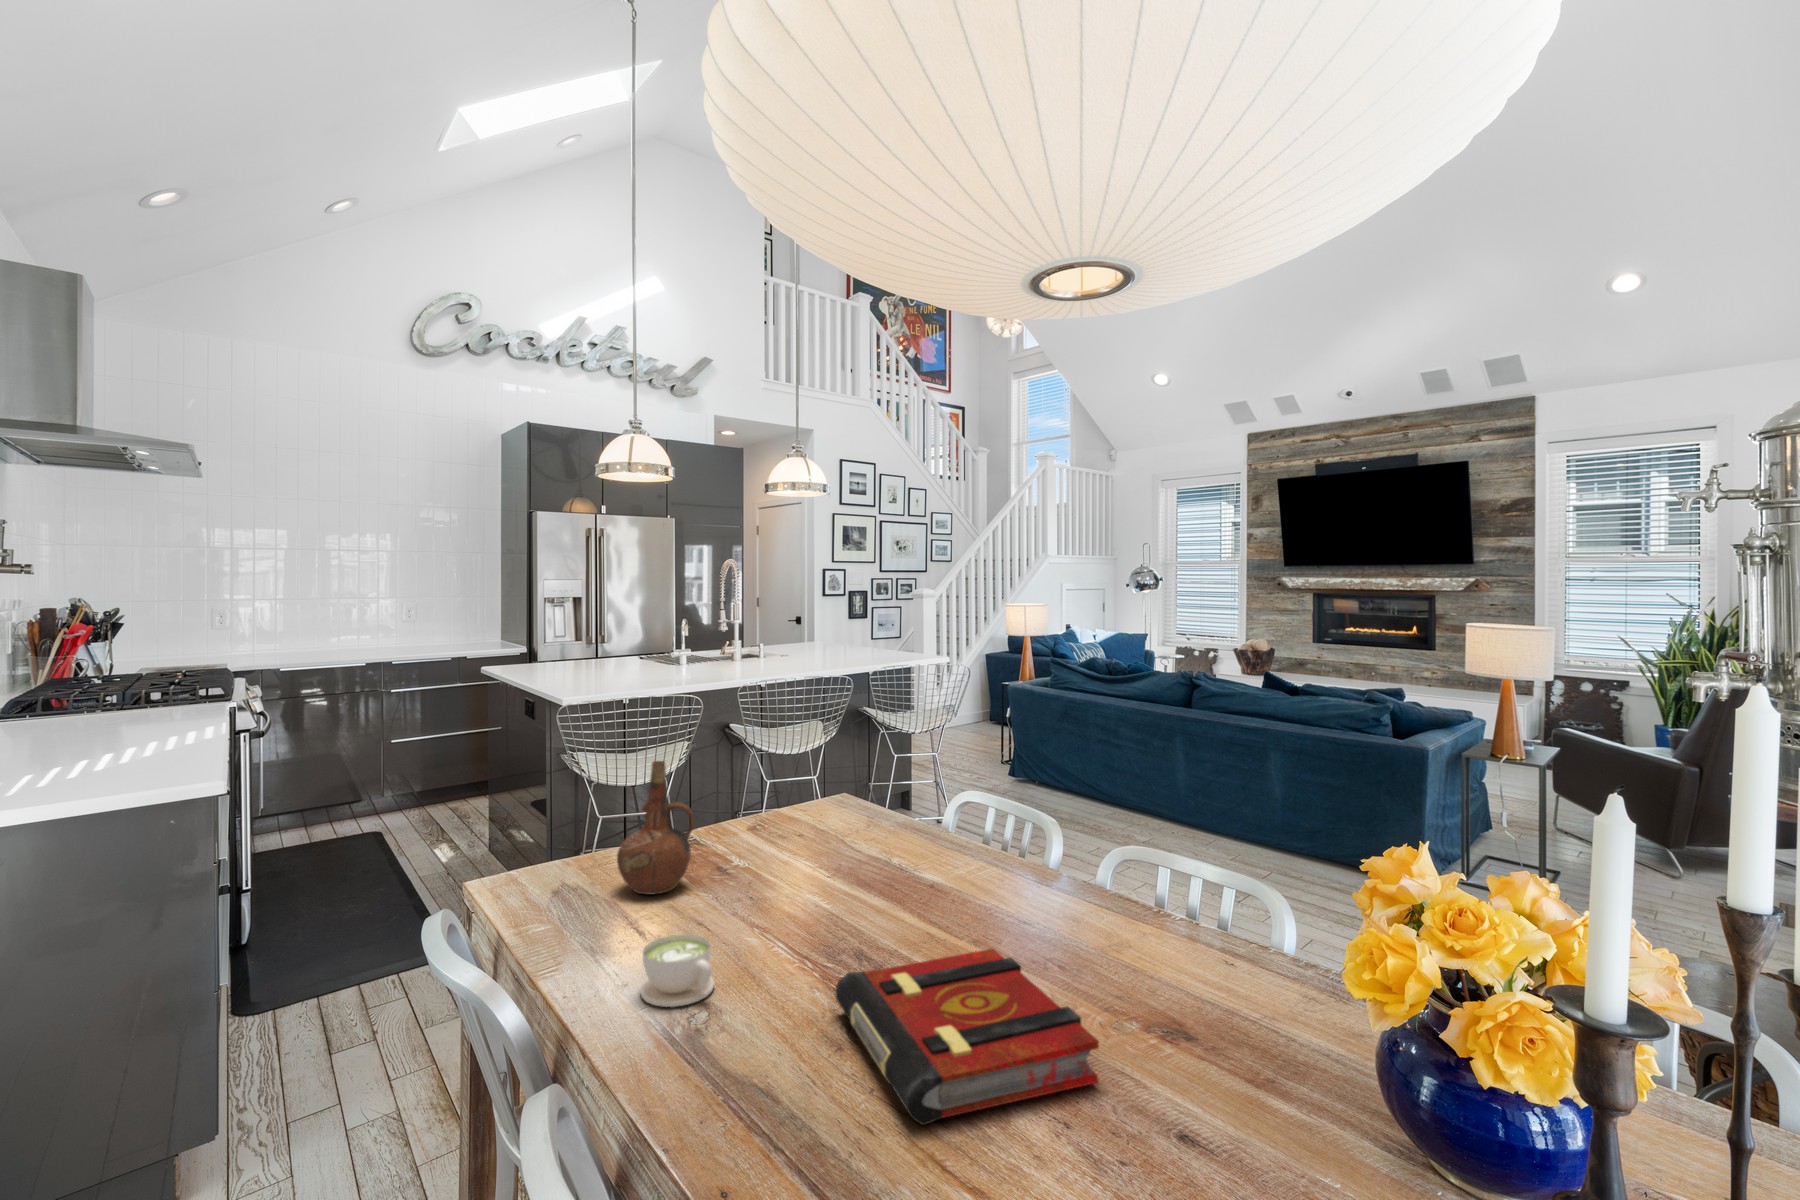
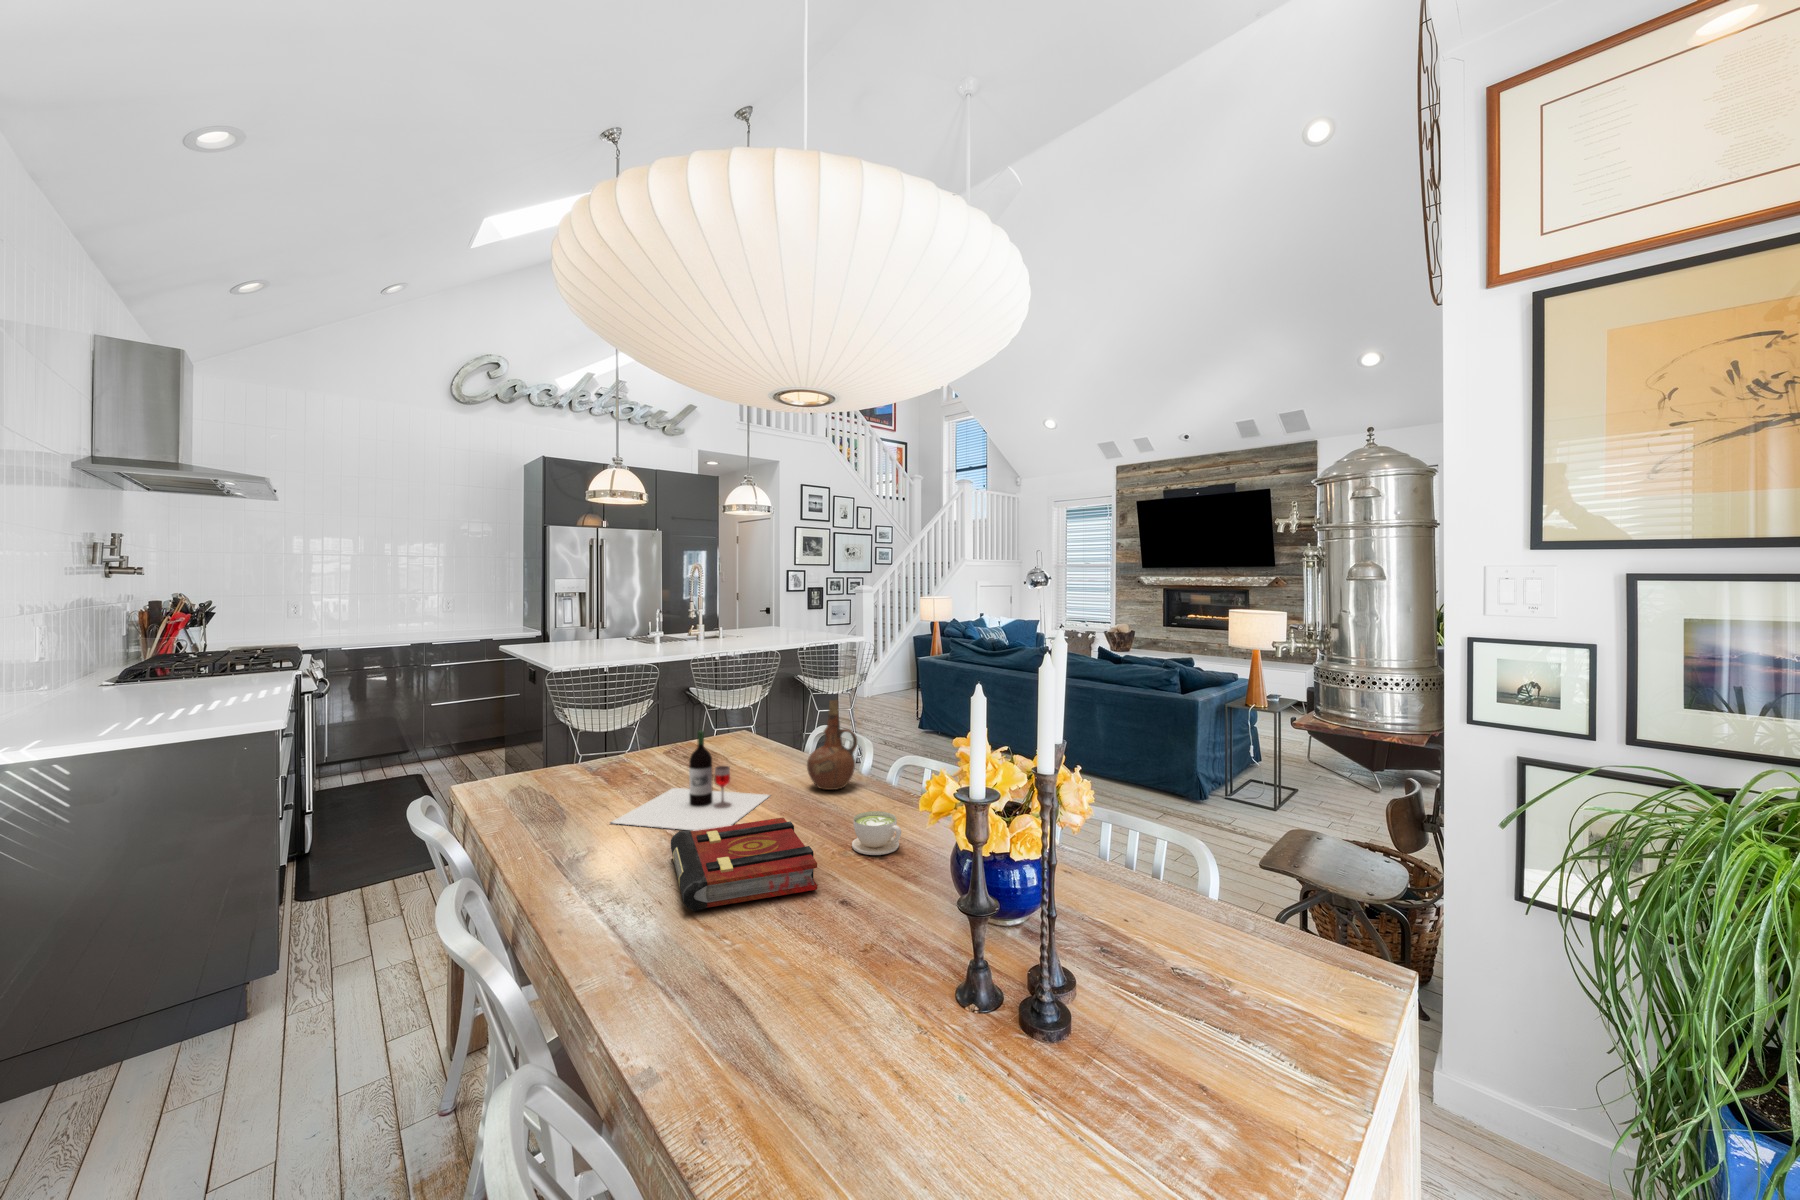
ceramic pitcher: present [617,761,694,894] -> present [807,700,857,790]
wine bottle: none [716,806,932,968] -> present [612,731,769,830]
coffee cup: present [640,934,715,1007] -> present [852,811,901,855]

